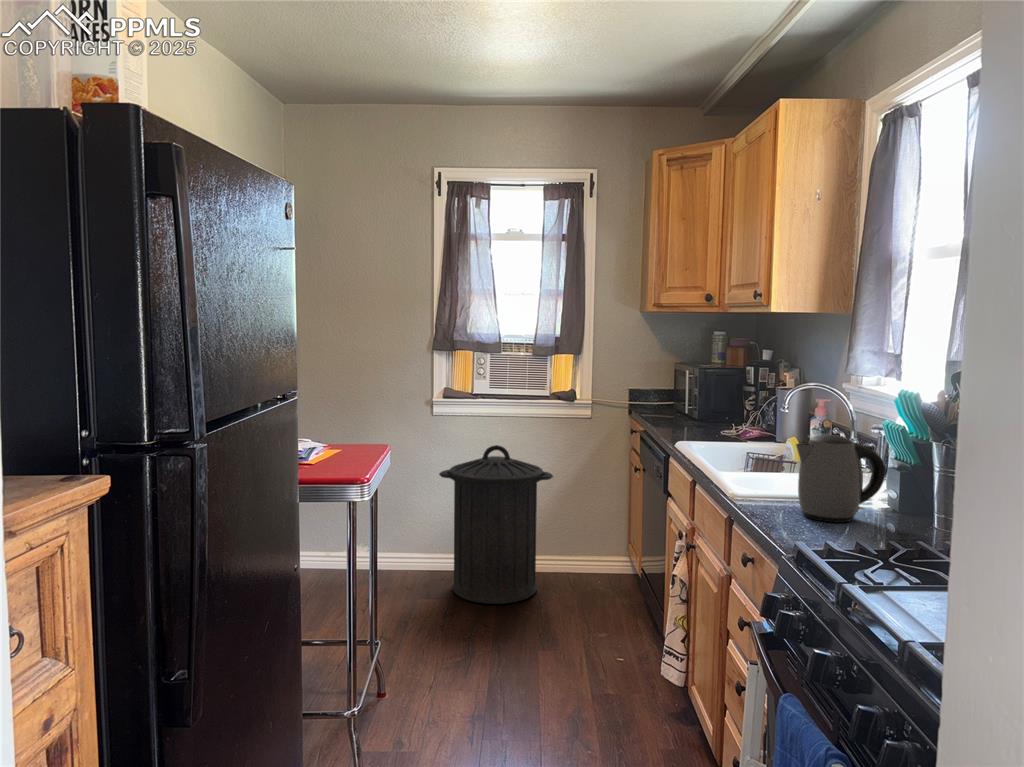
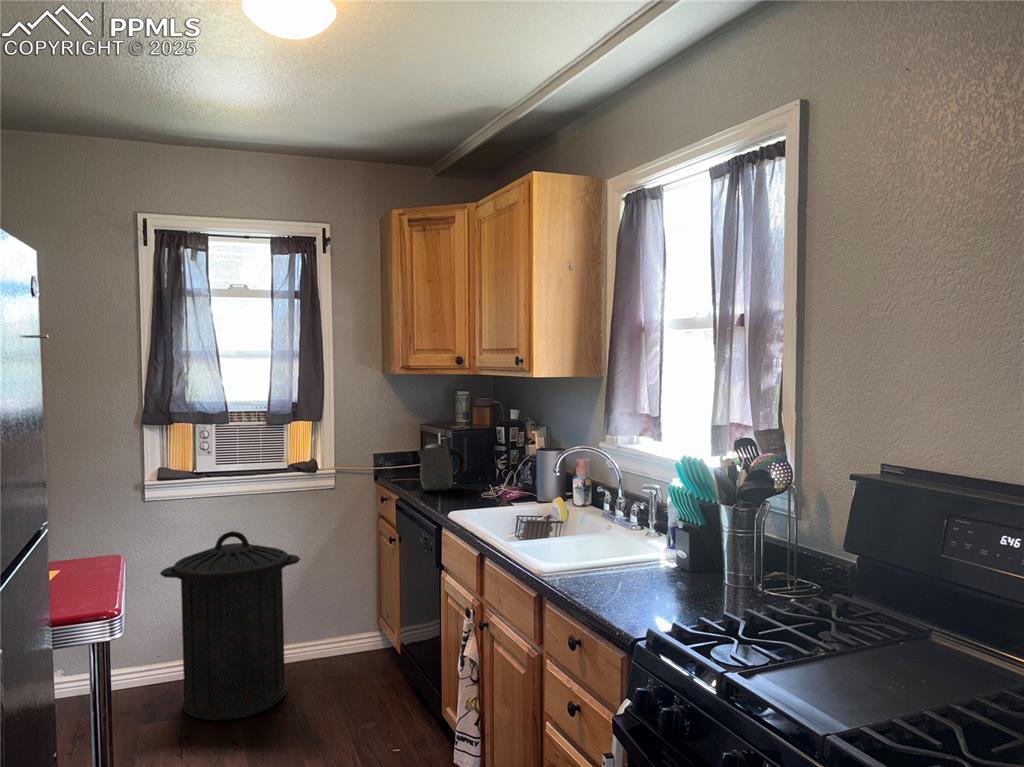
kettle: present [796,435,885,522] -> present [418,444,465,492]

